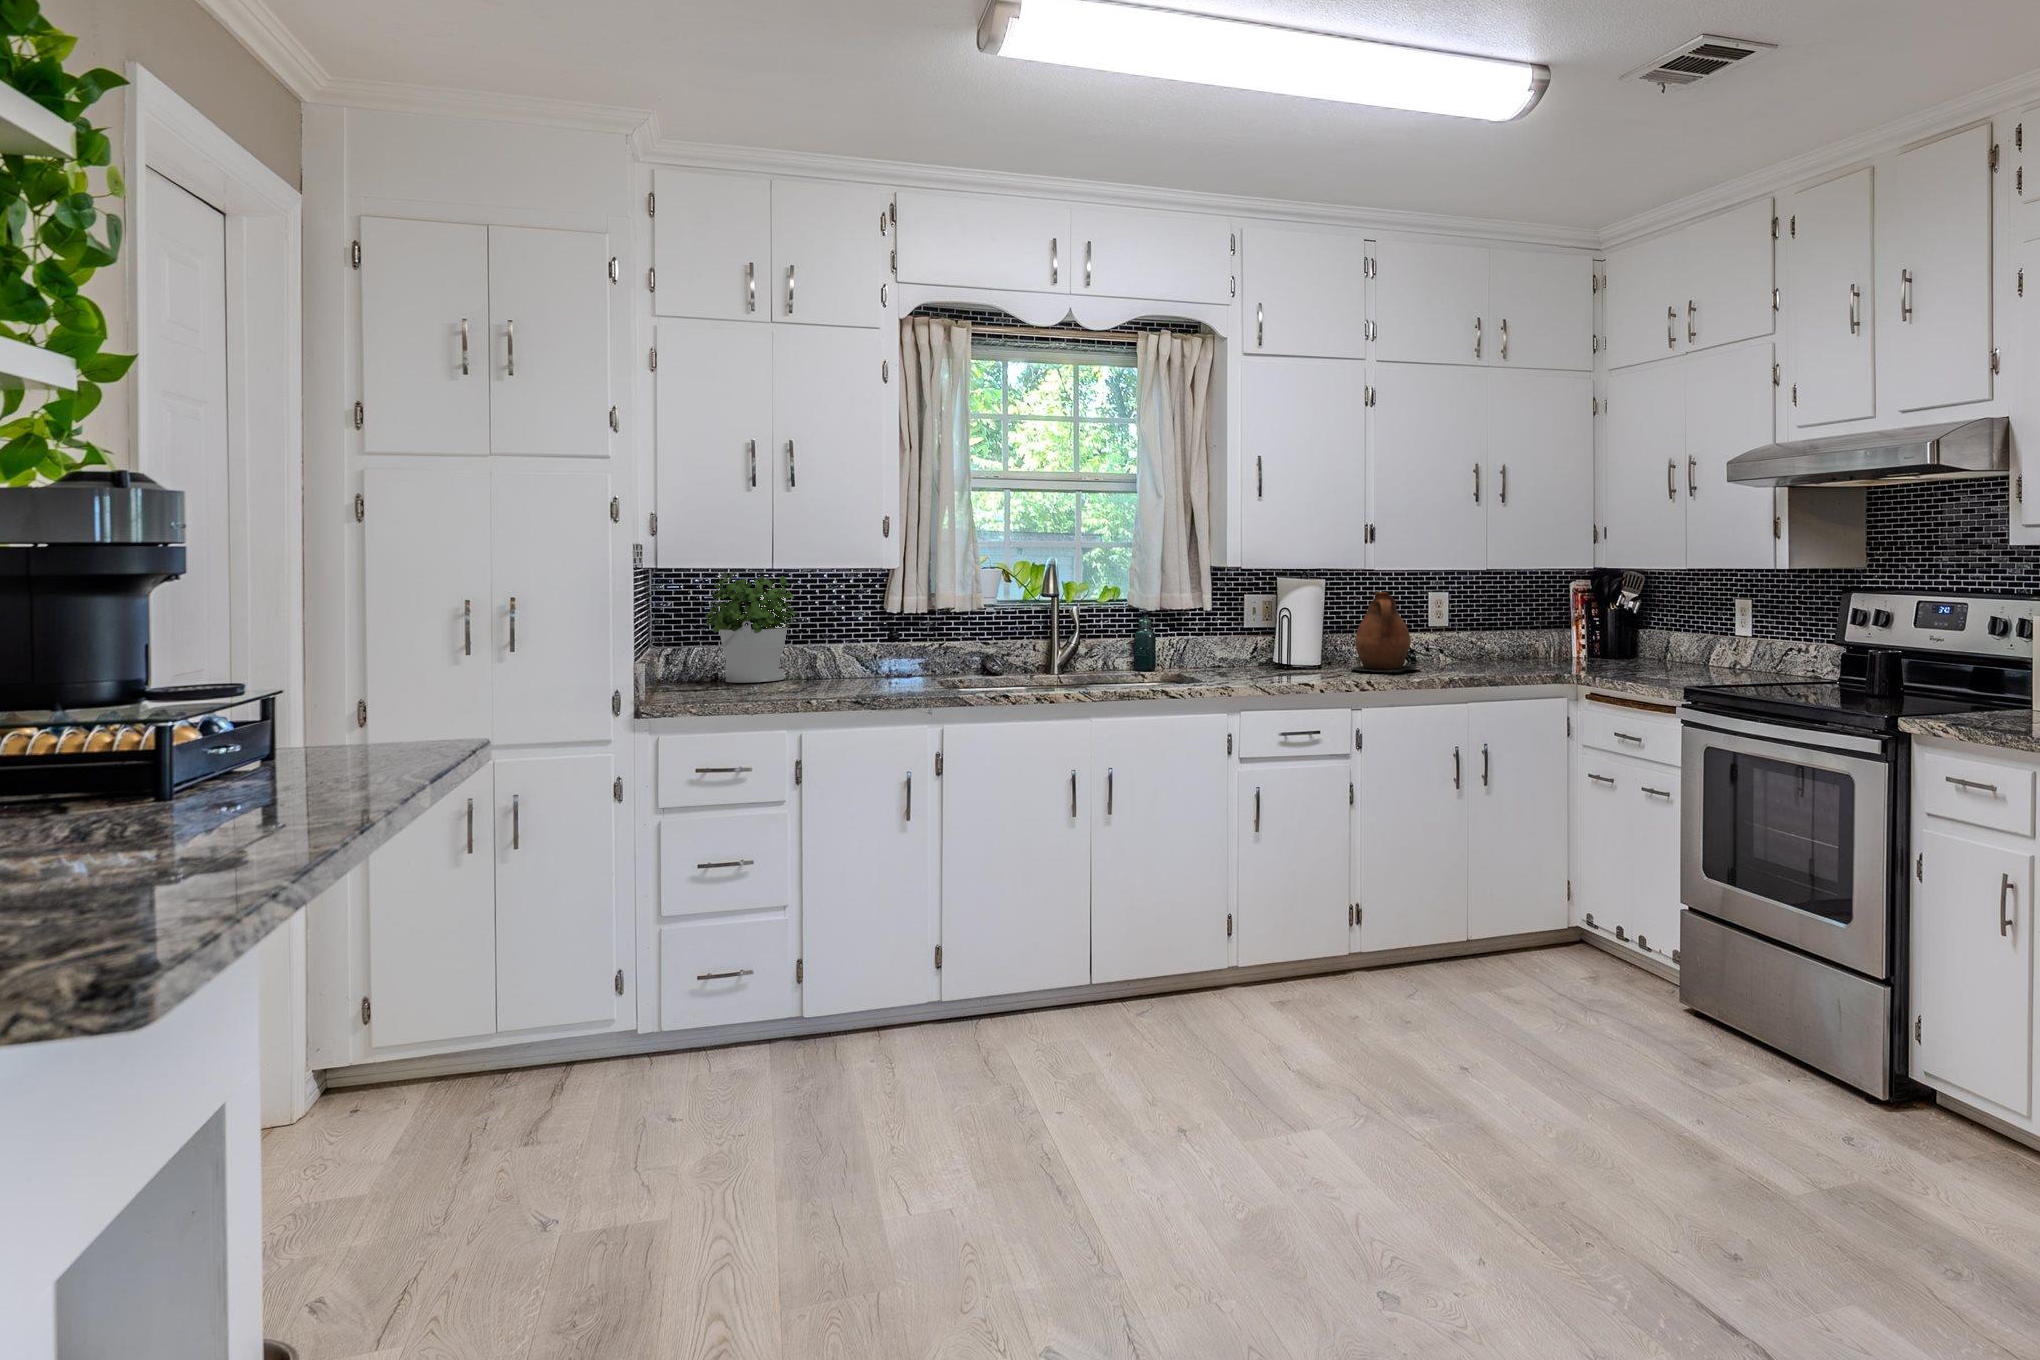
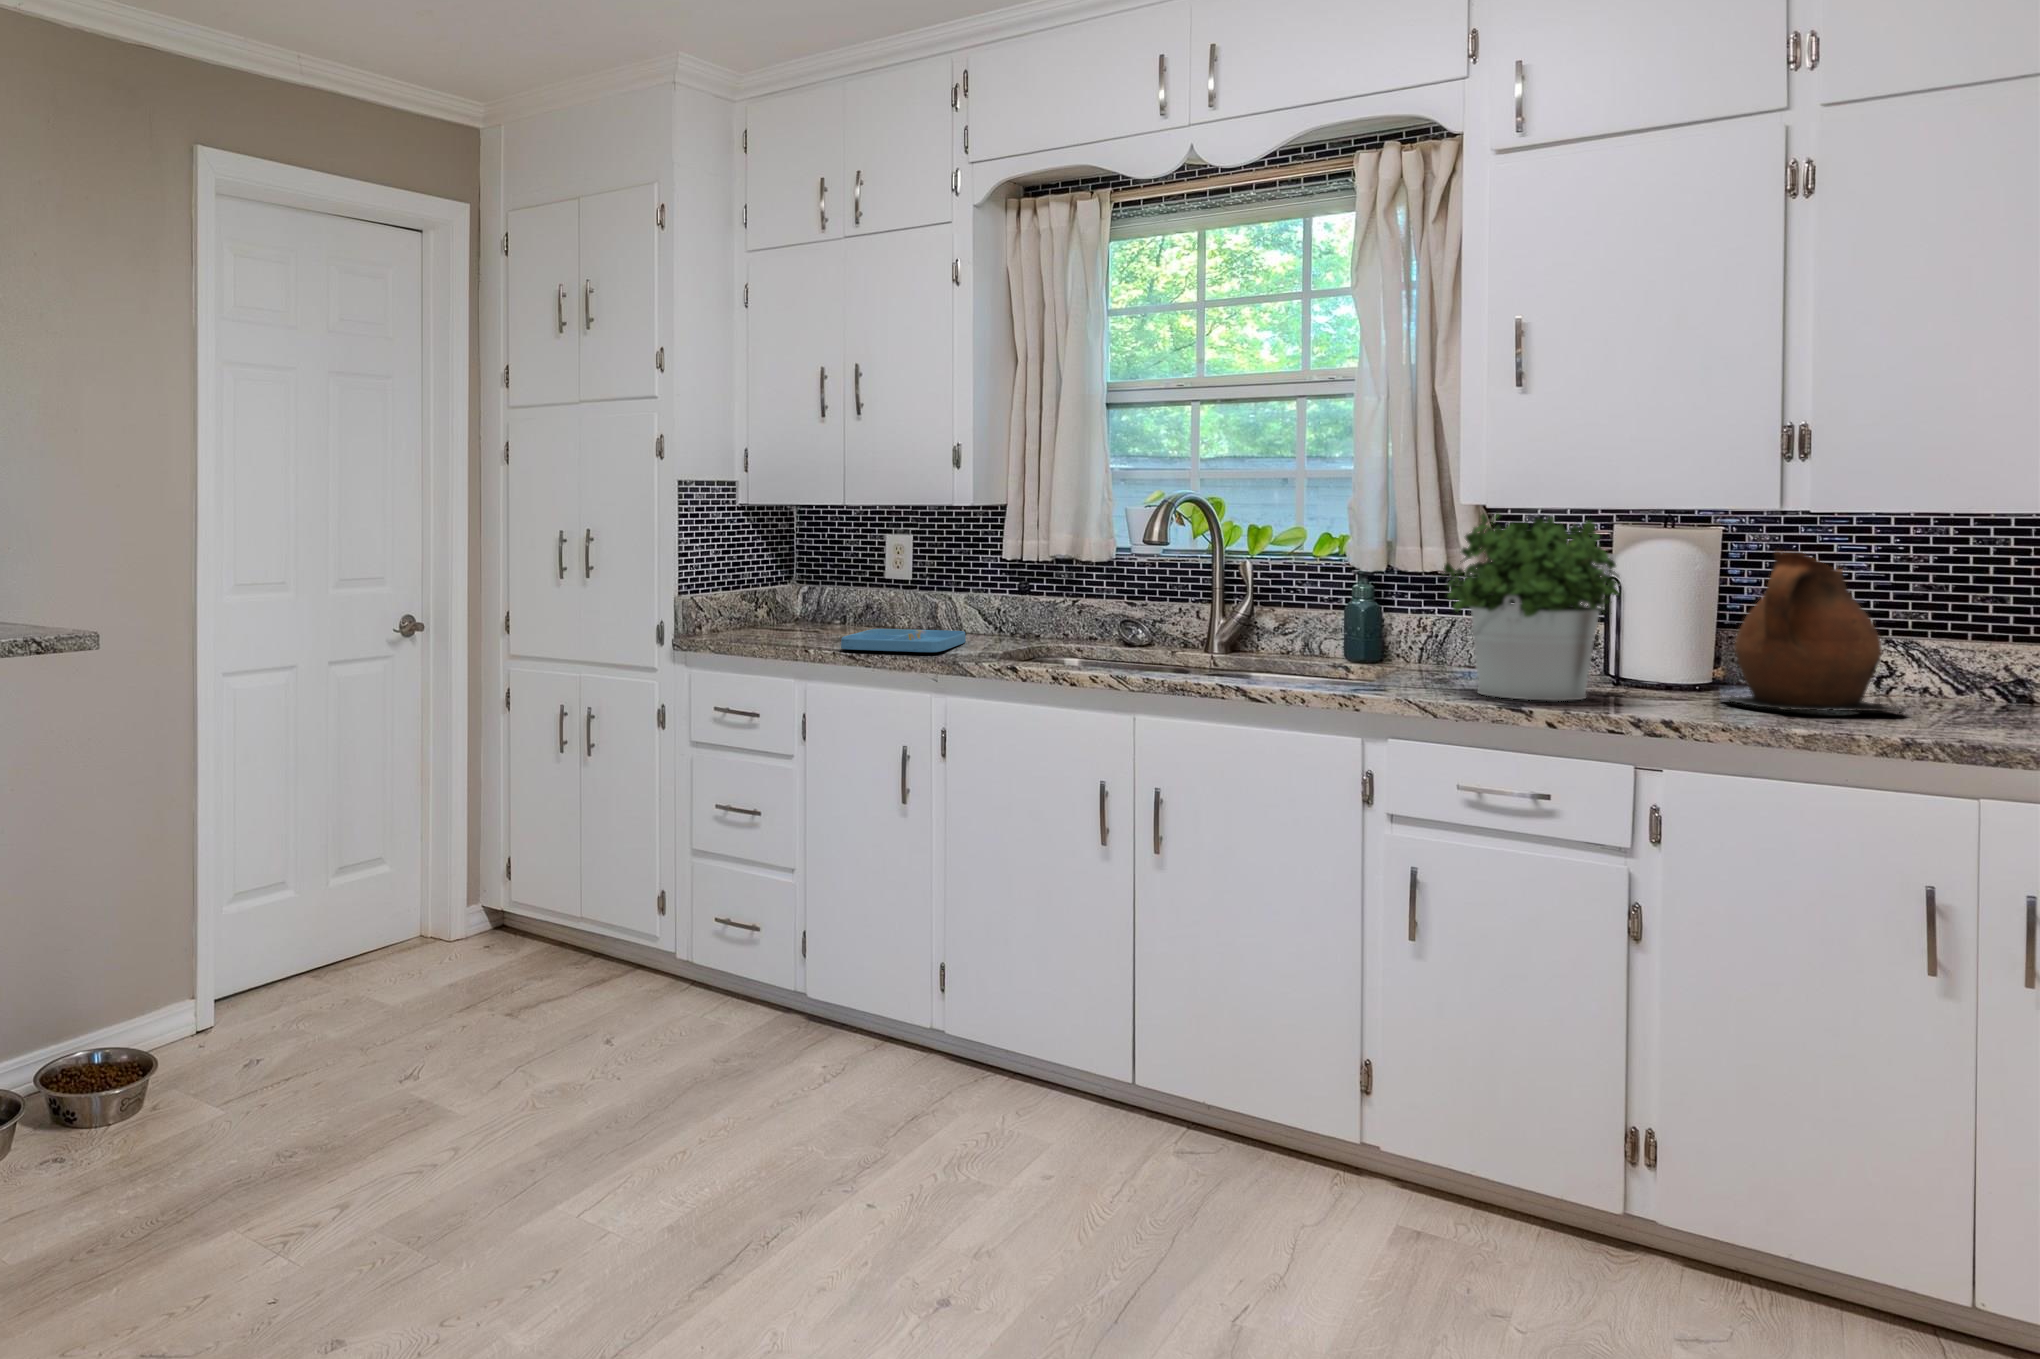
potted plant: present [701,572,797,683] -> present [1444,514,1619,701]
tray: none [803,674,916,697] -> present [841,629,966,652]

